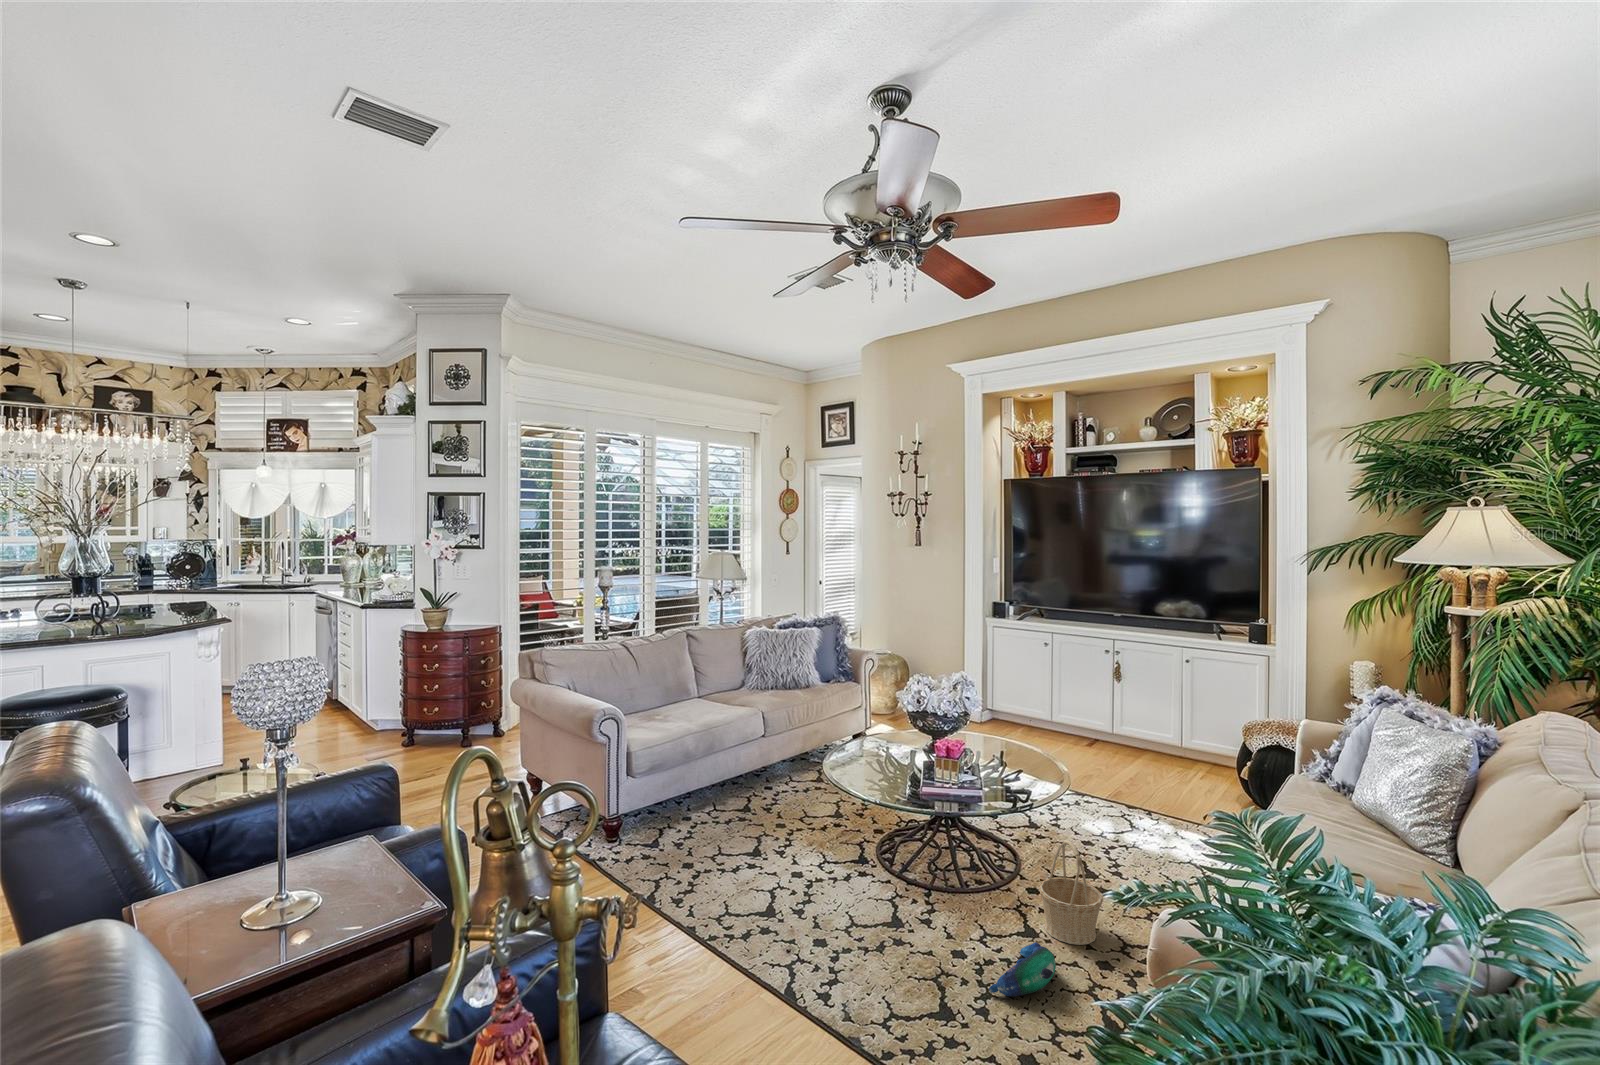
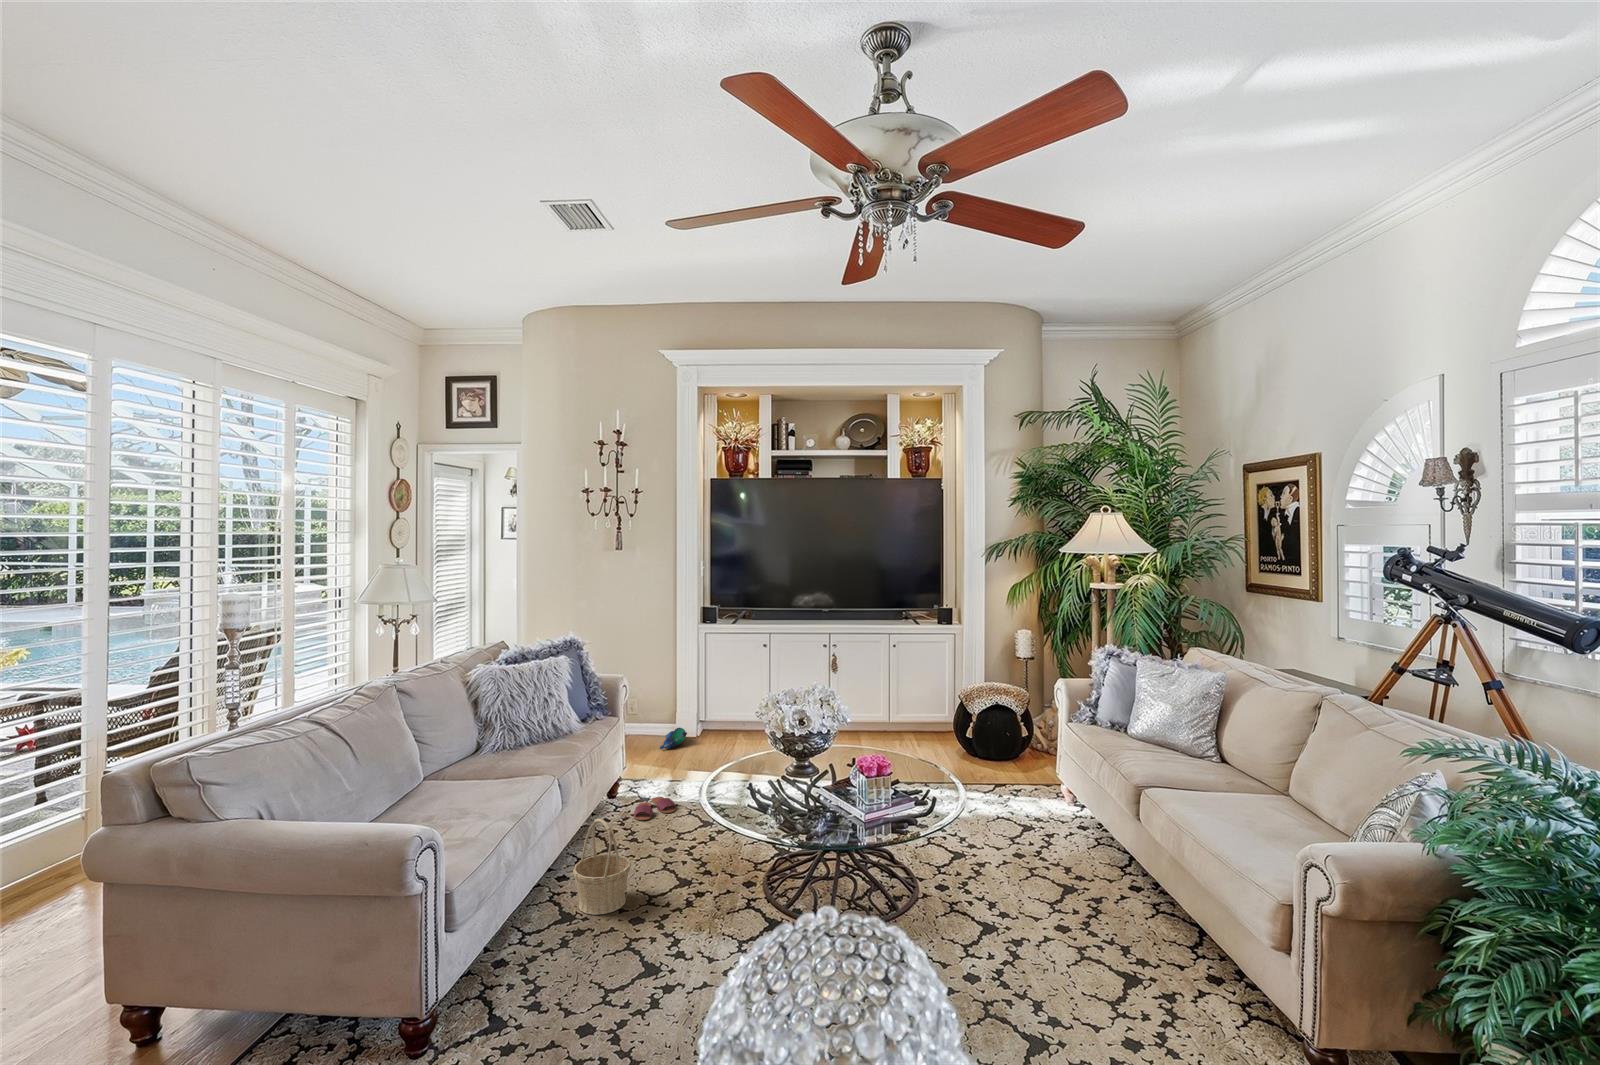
slippers: none [1121,834,1173,856] -> present [634,797,676,820]
plush toy: present [989,942,1056,997] -> present [660,728,687,749]

